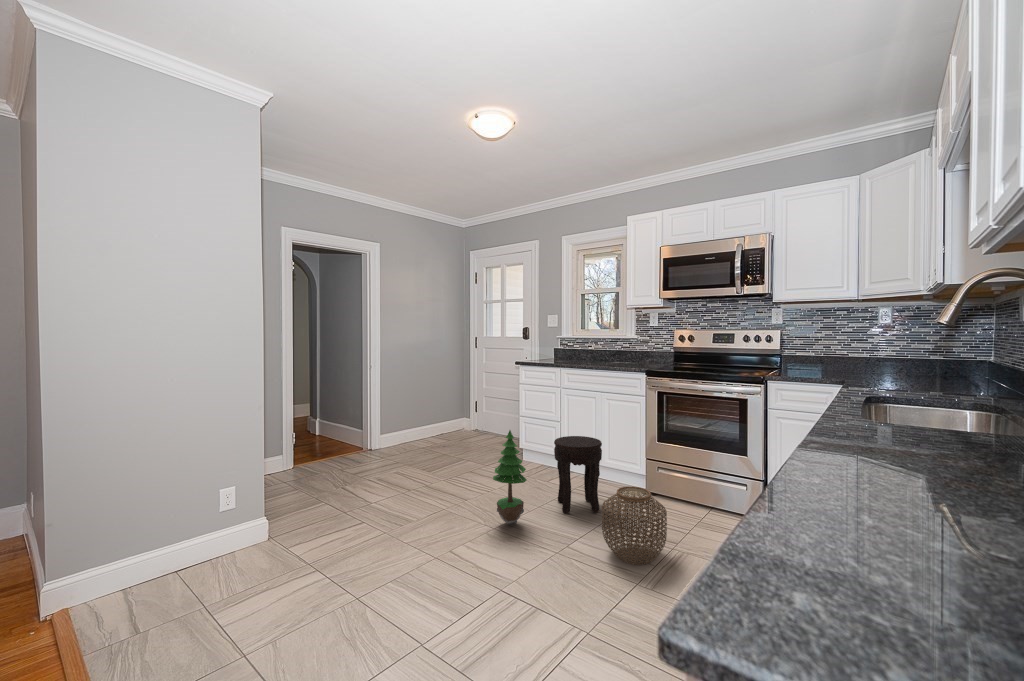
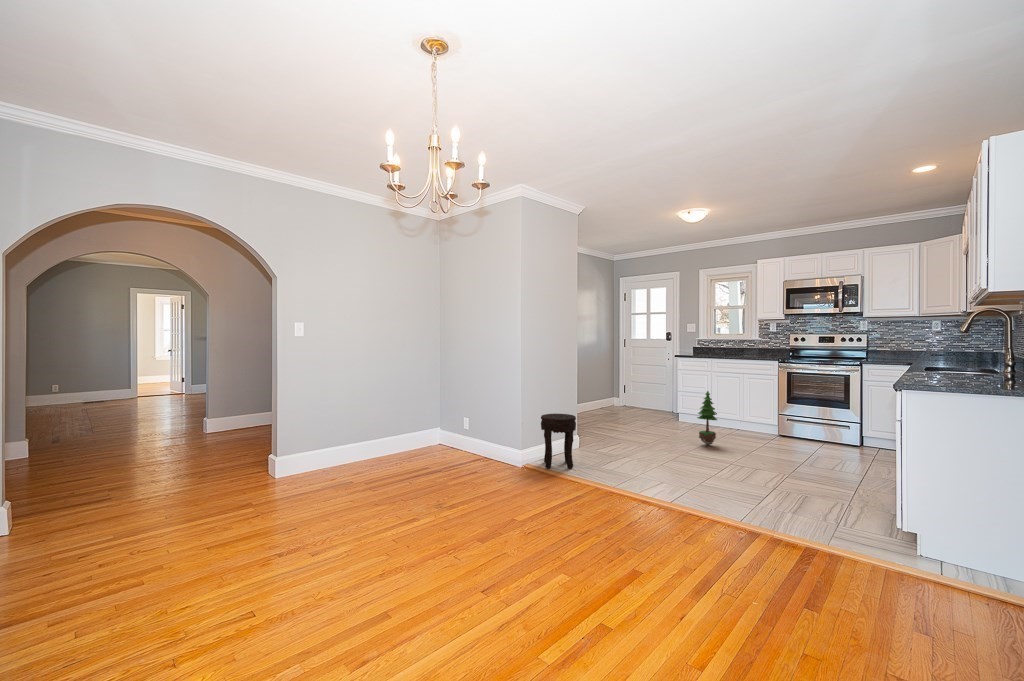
side table: present [554,436,602,514] -> present [541,414,576,469]
woven basket: present [602,486,667,565] -> none [772,420,812,459]

